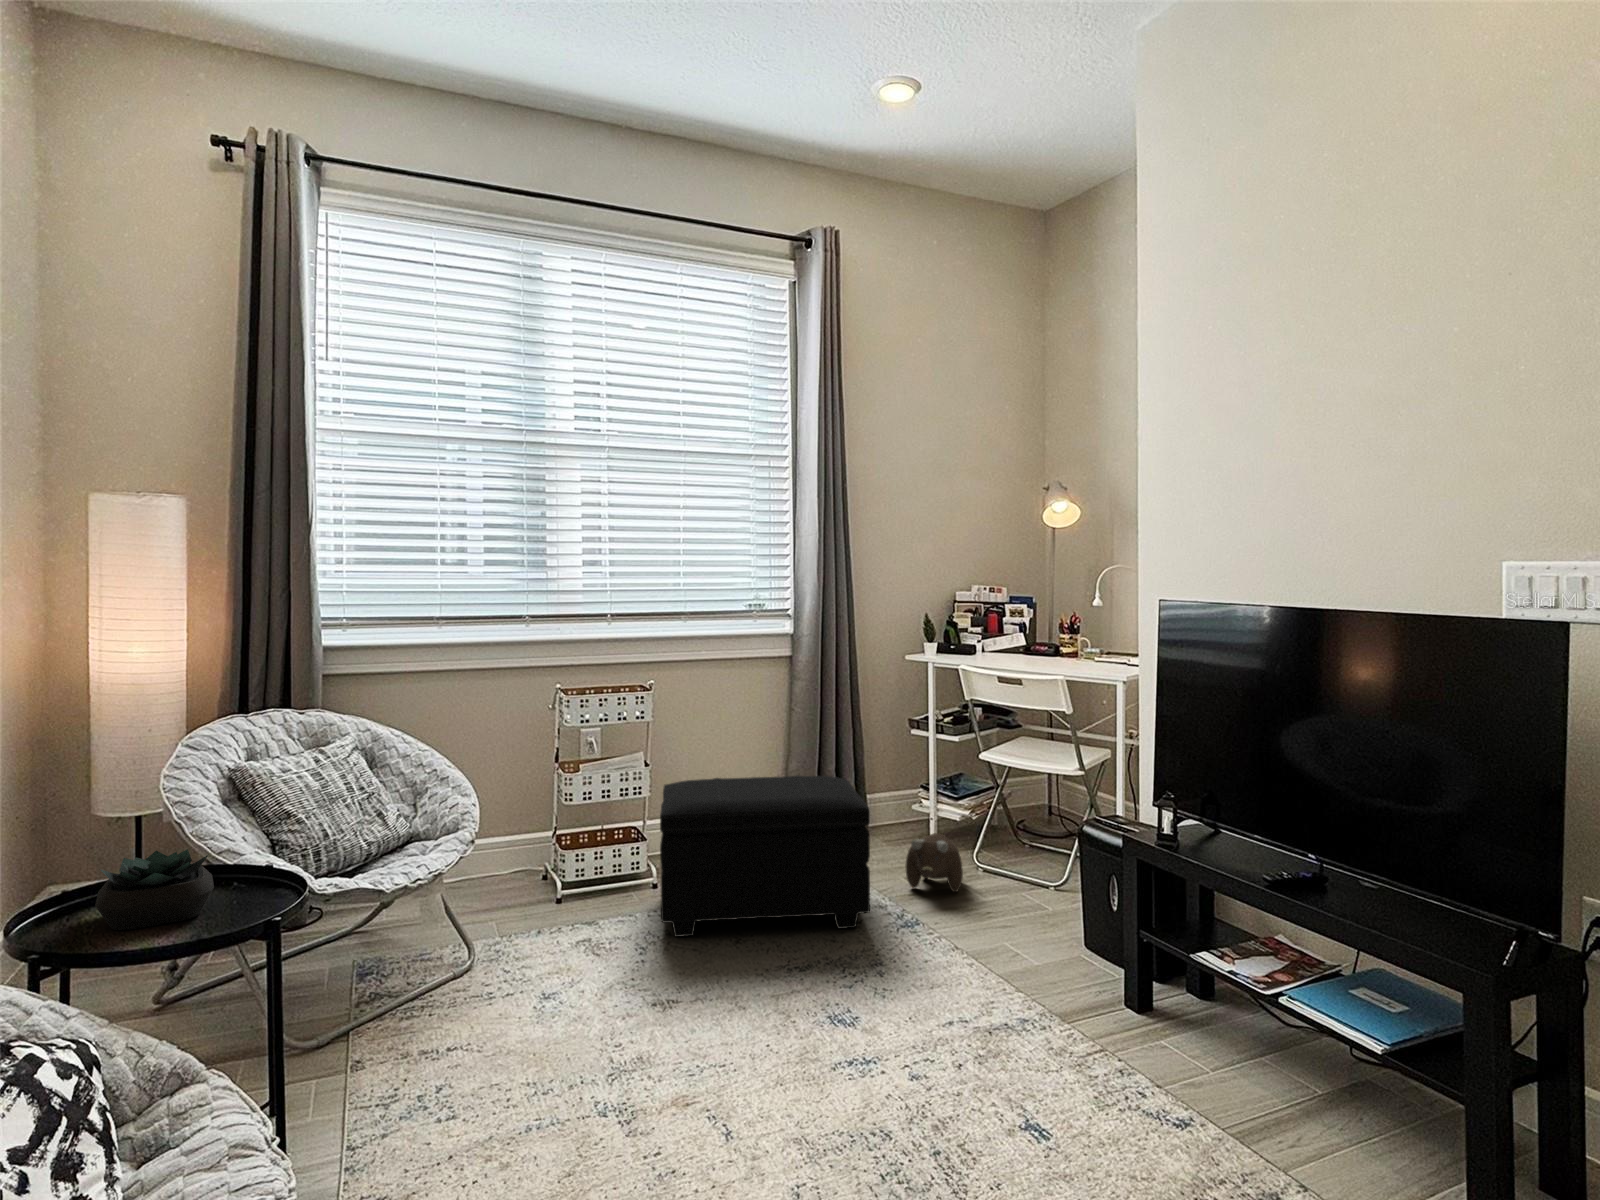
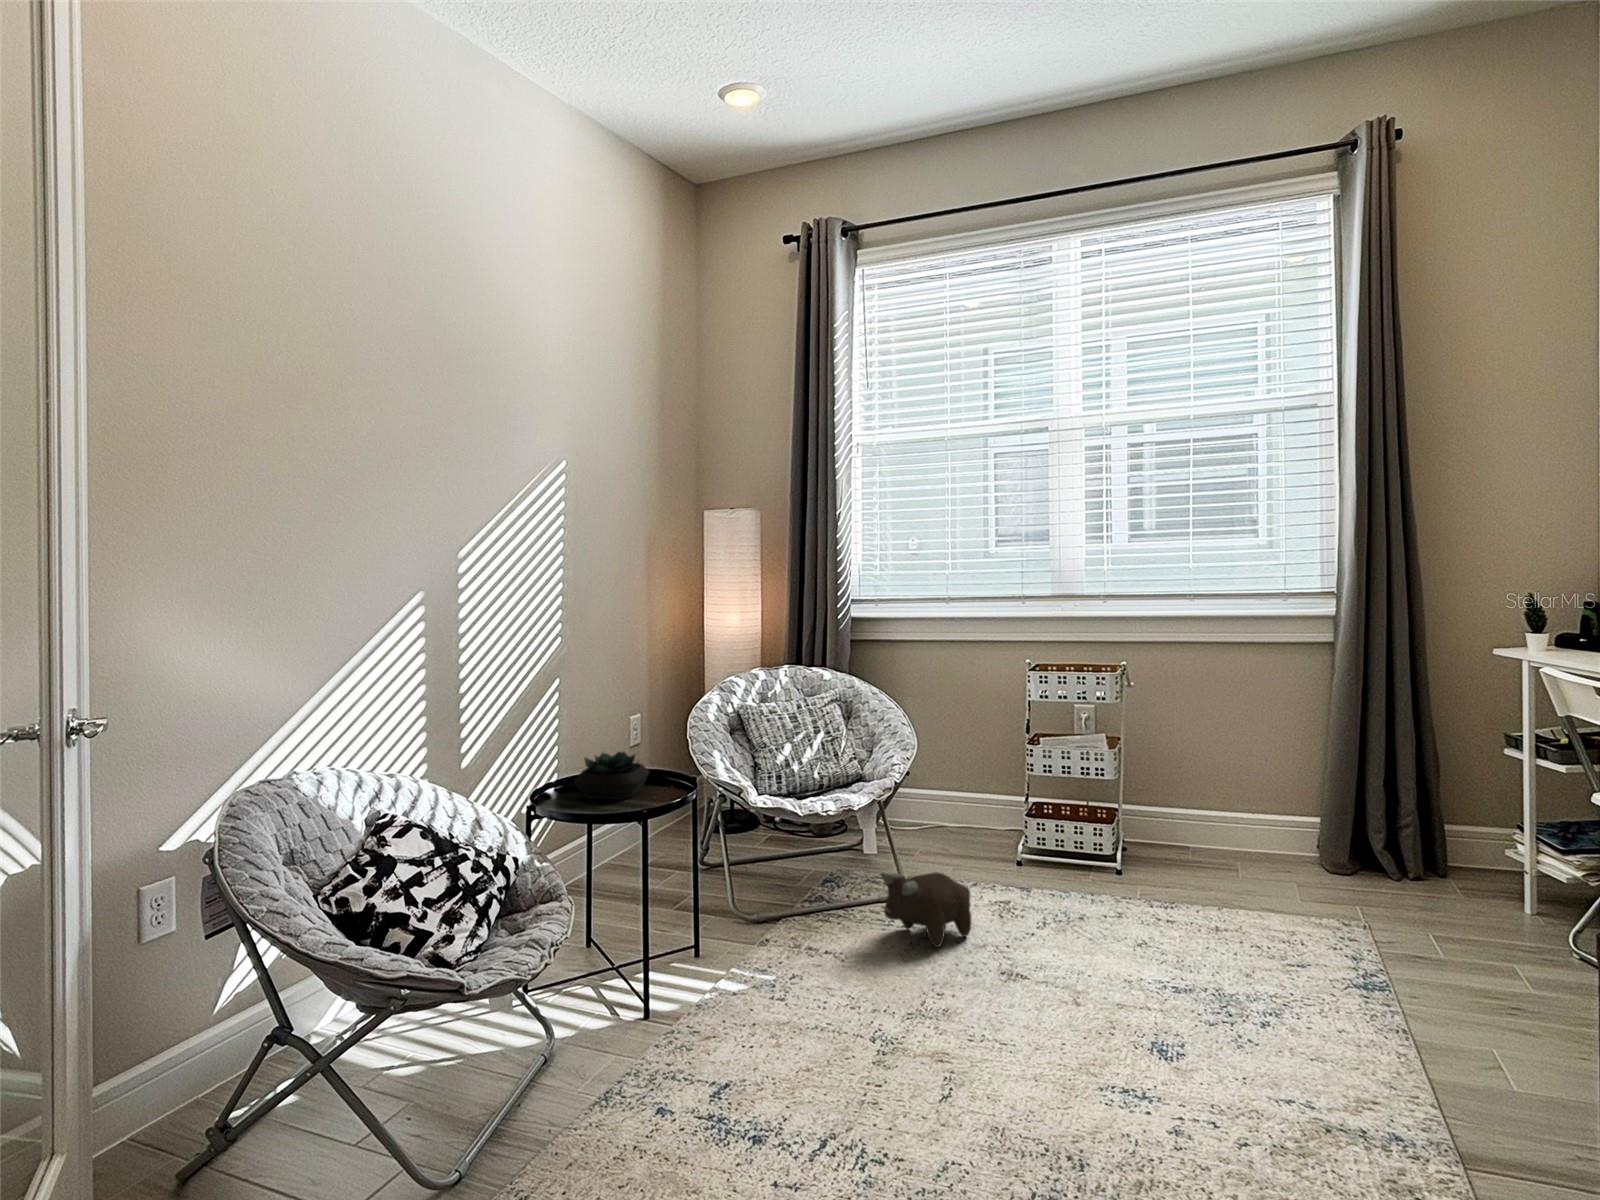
footstool: present [660,775,870,937] -> none [1063,767,1325,966]
plush toy: present [906,833,963,892] -> present [881,872,972,947]

